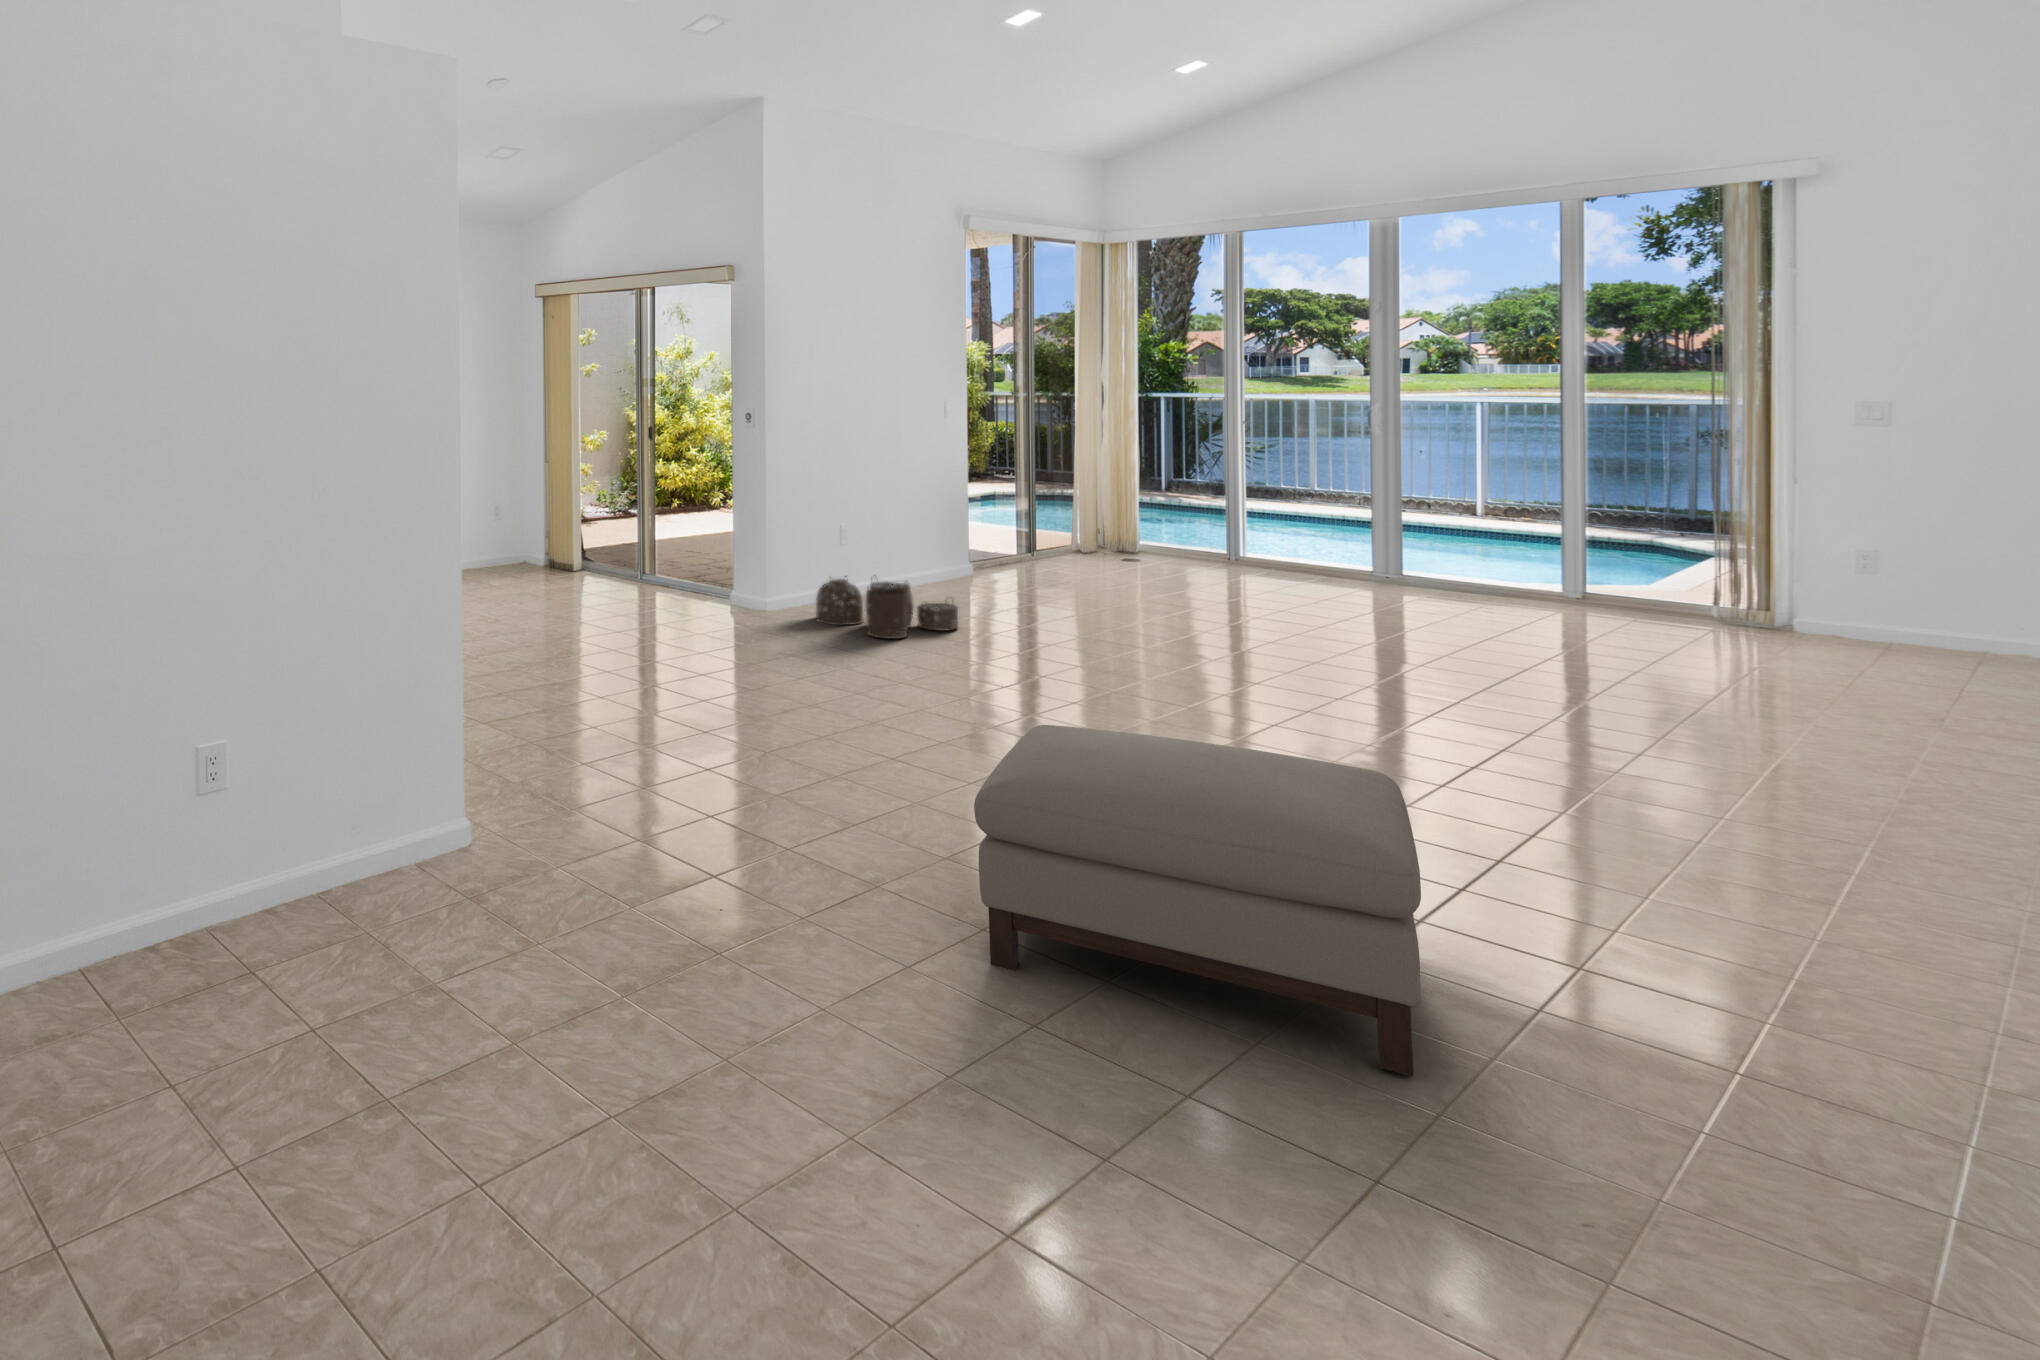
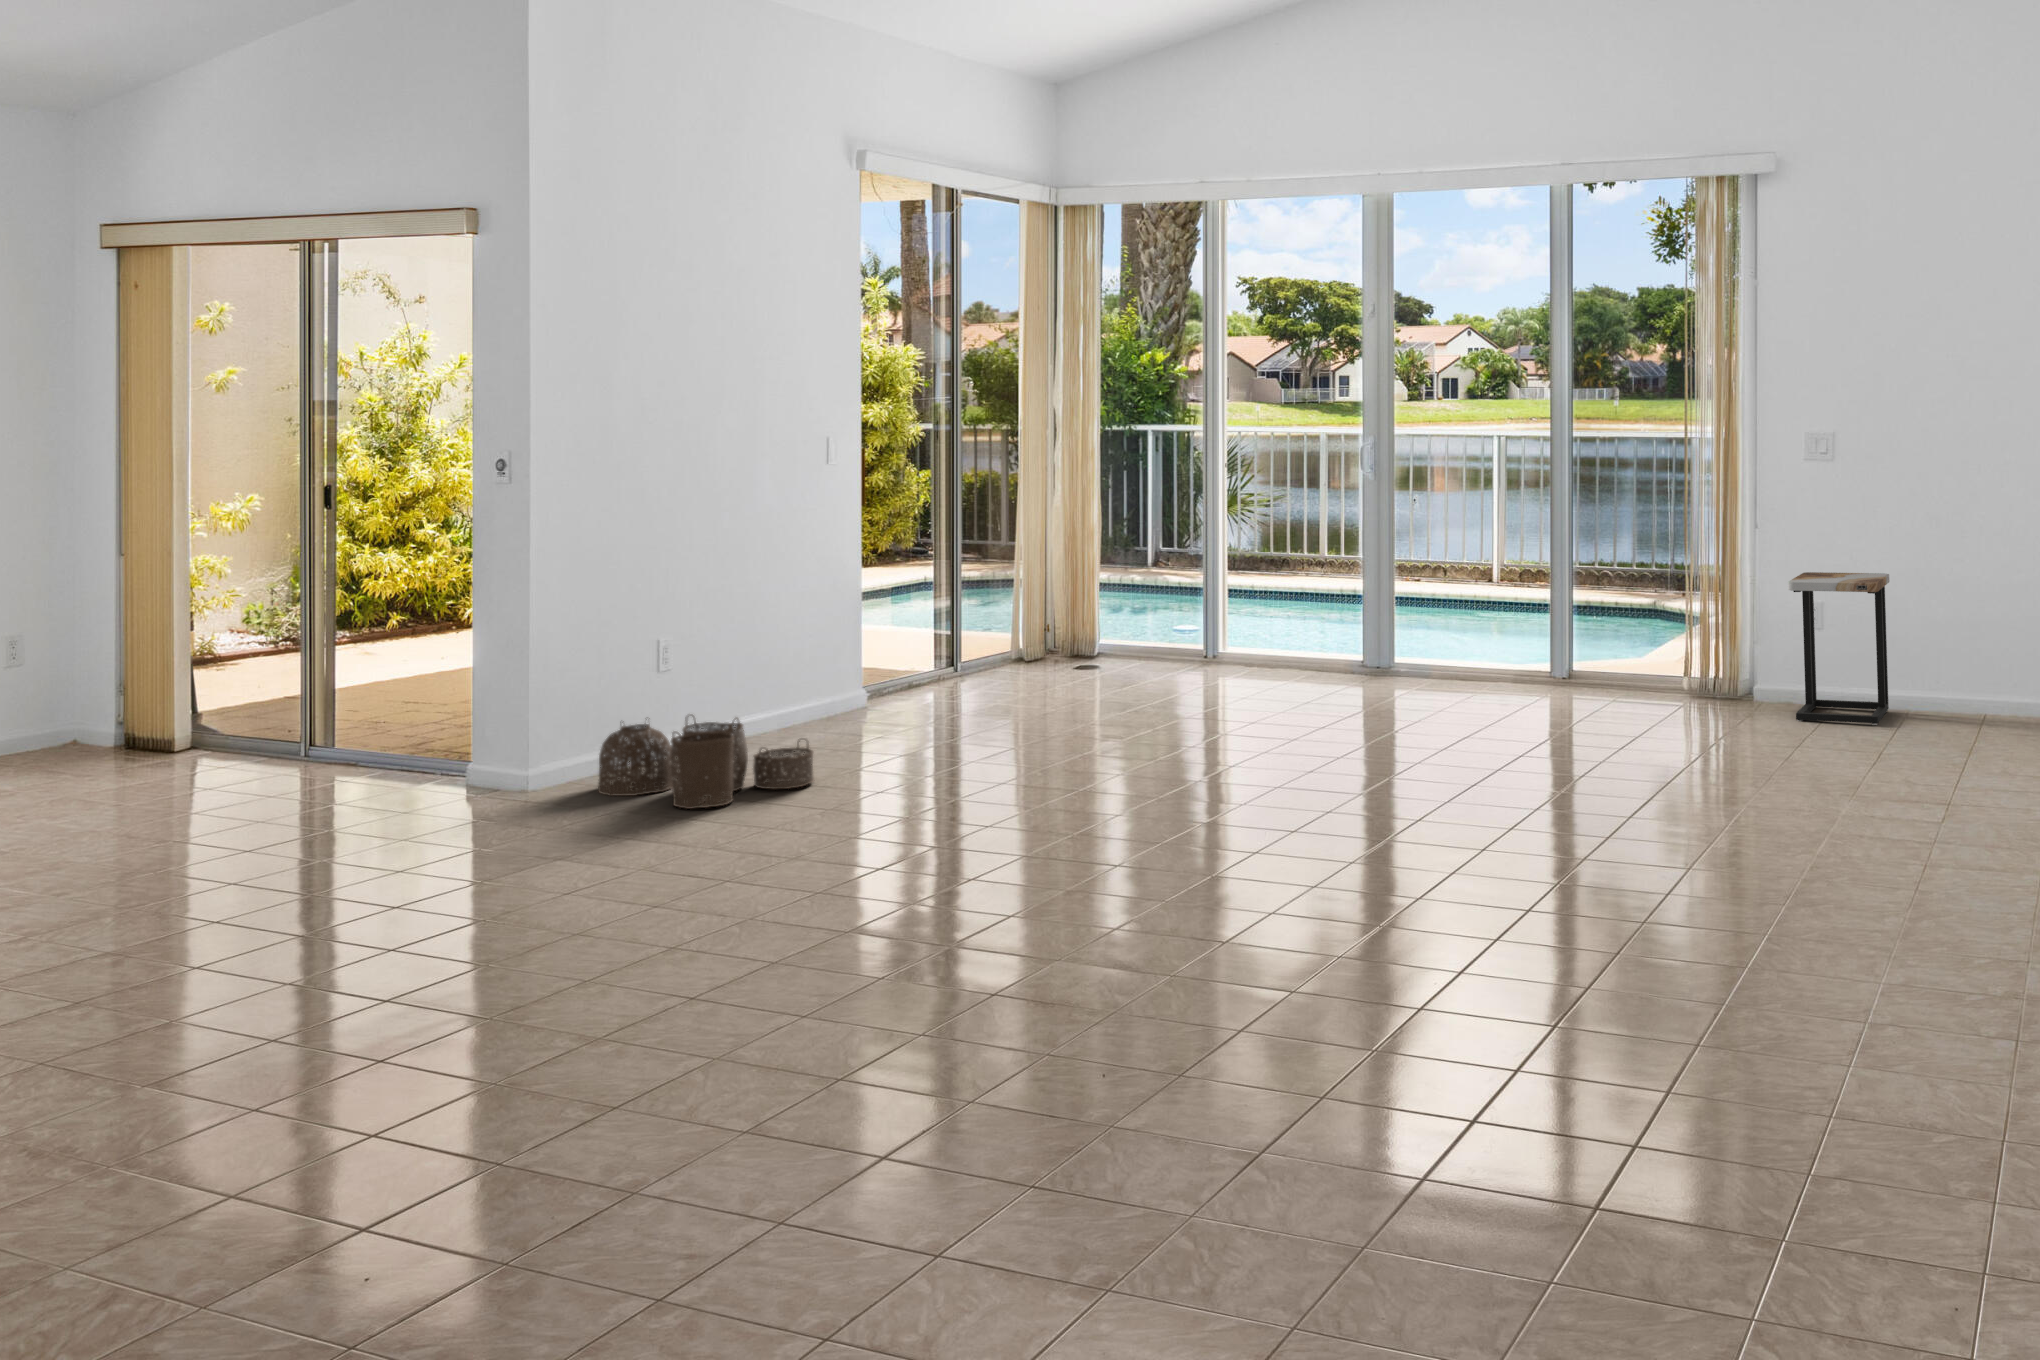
side table: none [1863,524,1995,671] -> present [1788,572,1889,725]
ottoman: present [974,725,1421,1076] -> none [678,882,1174,1202]

